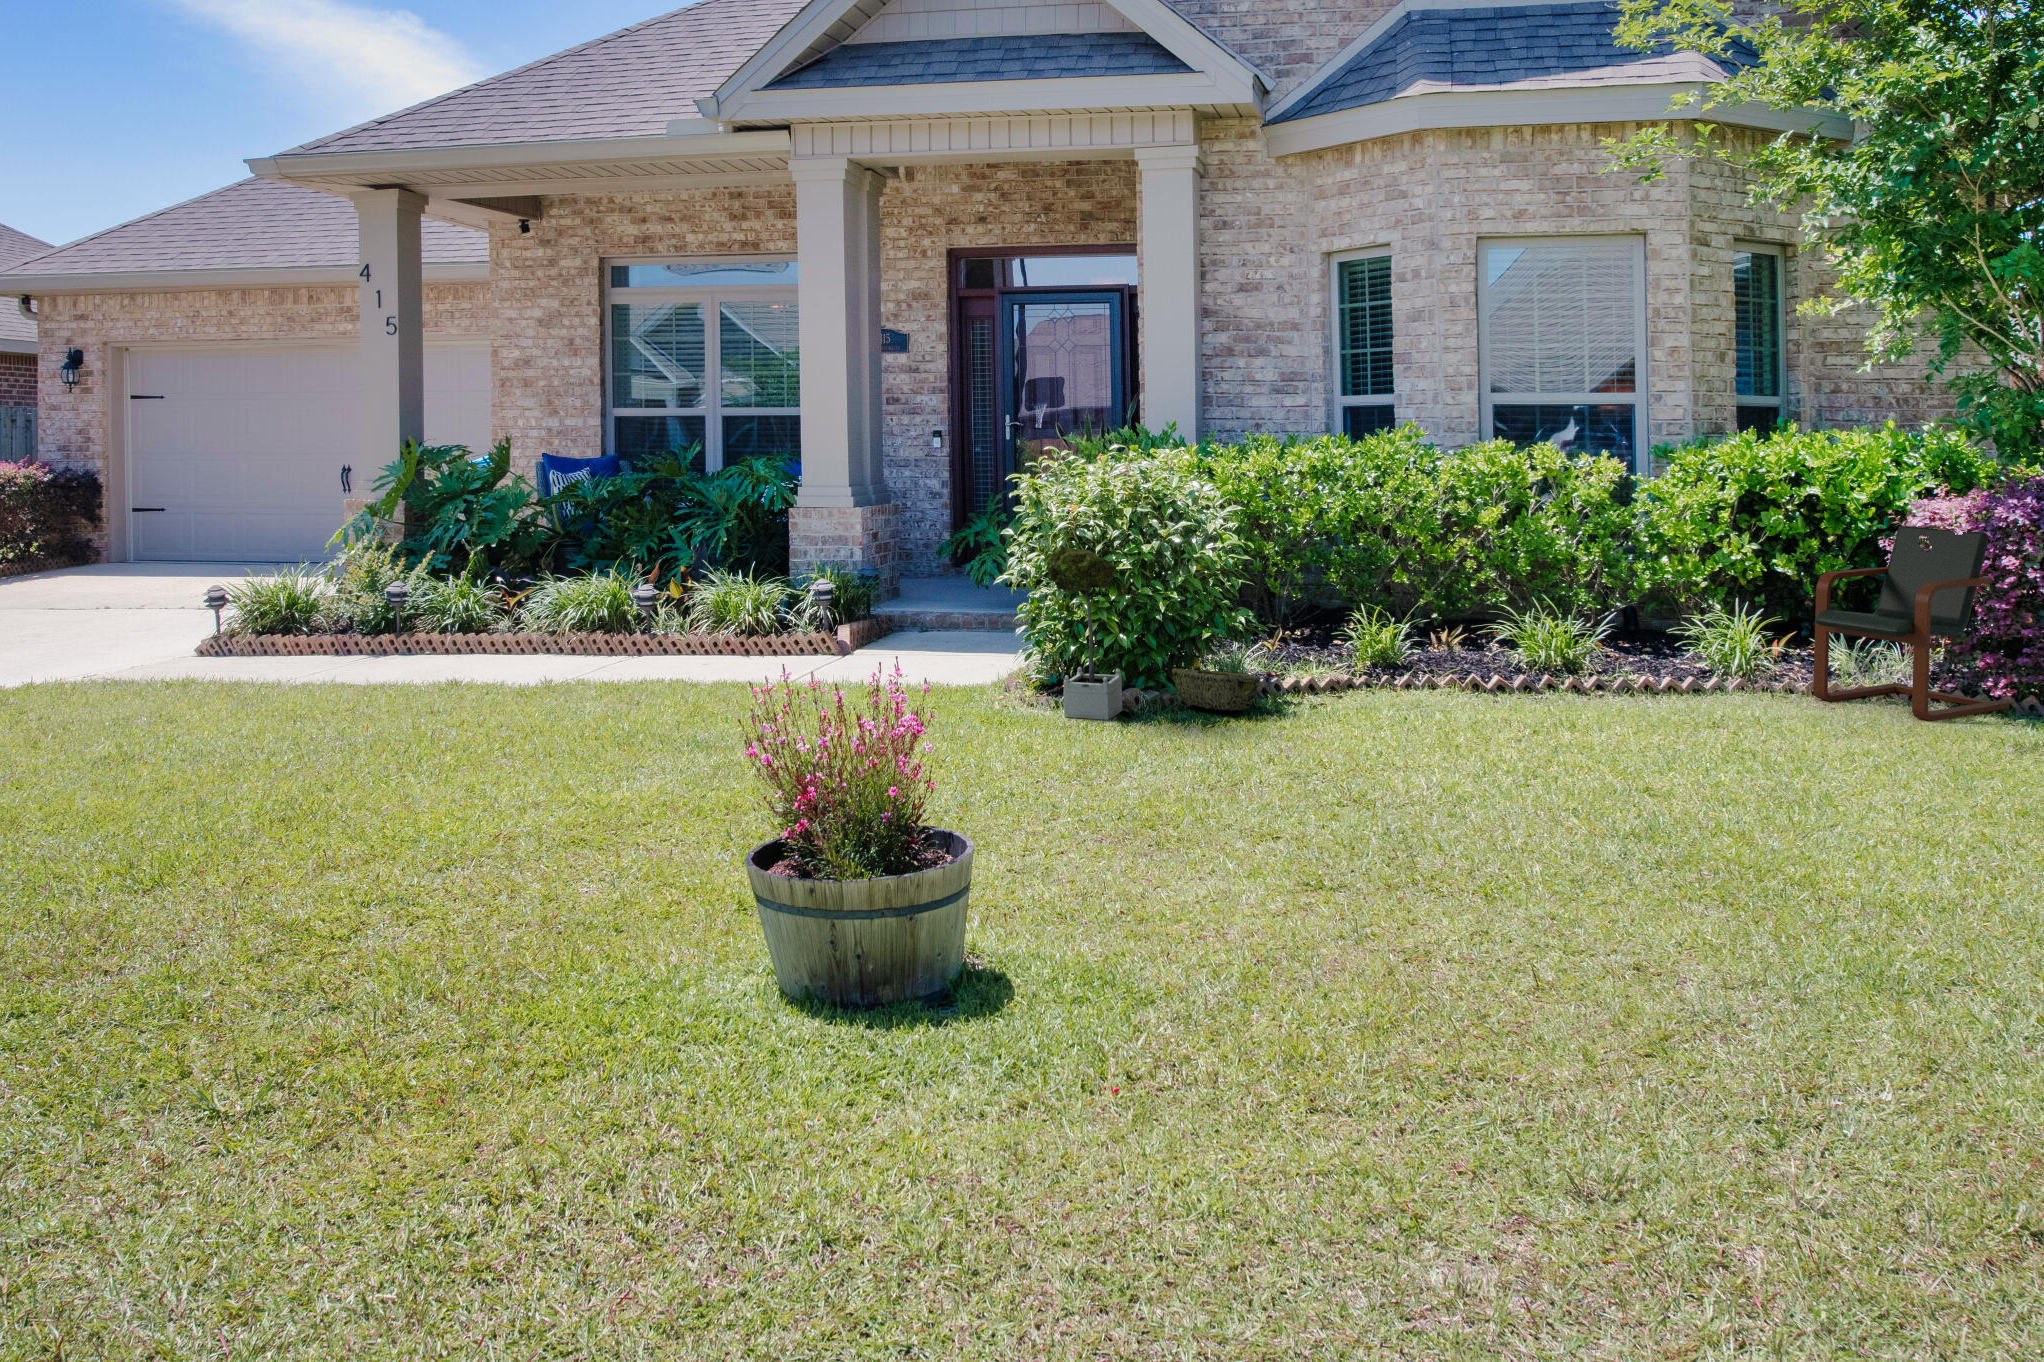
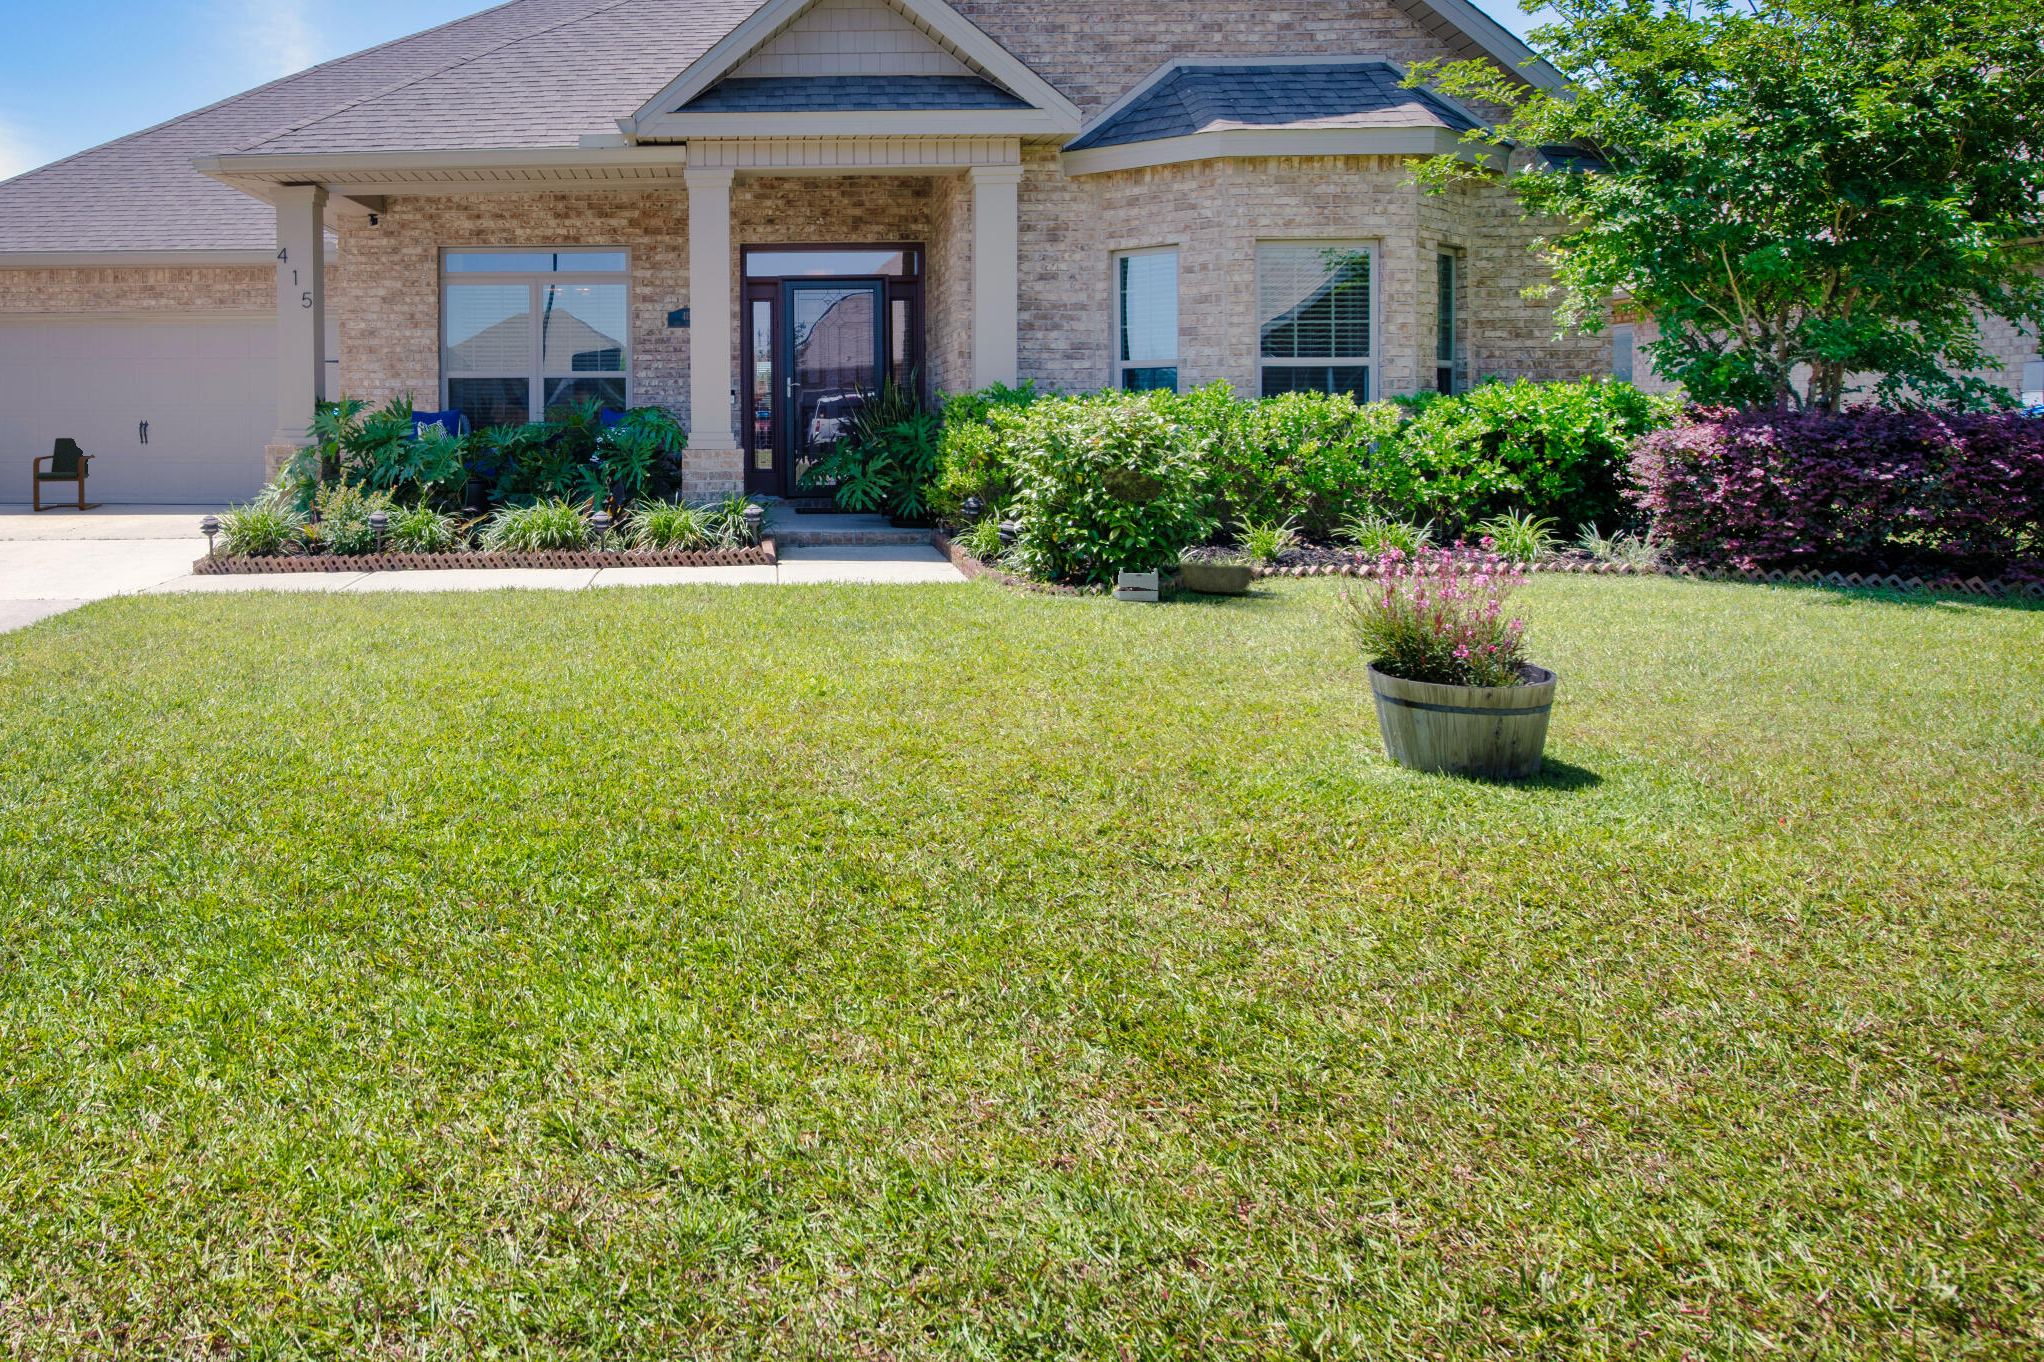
armchair: present [1813,526,2009,721] -> present [33,438,102,511]

